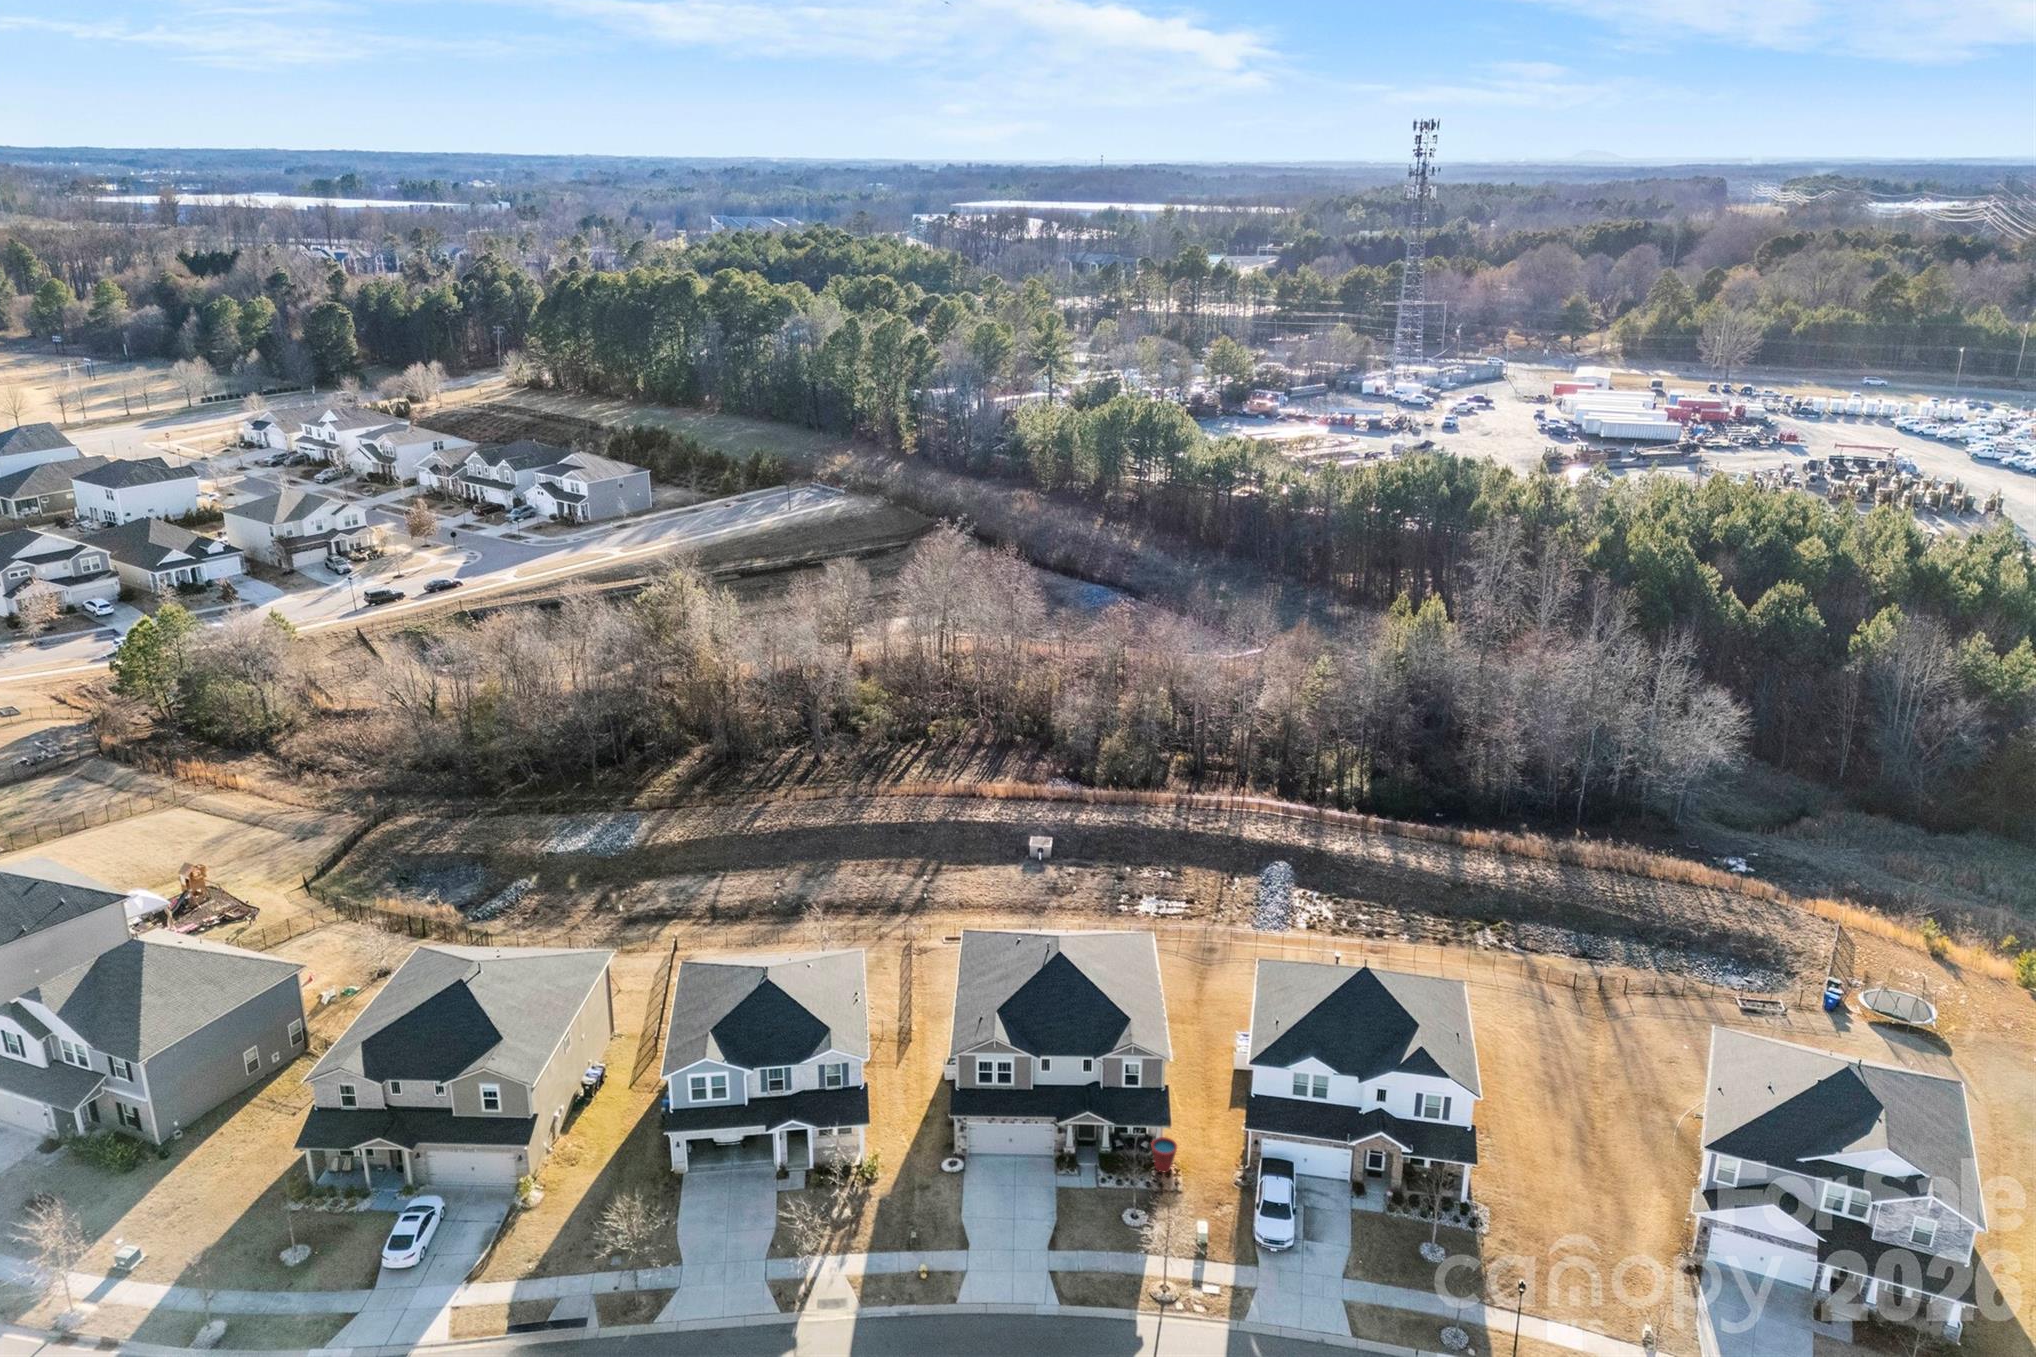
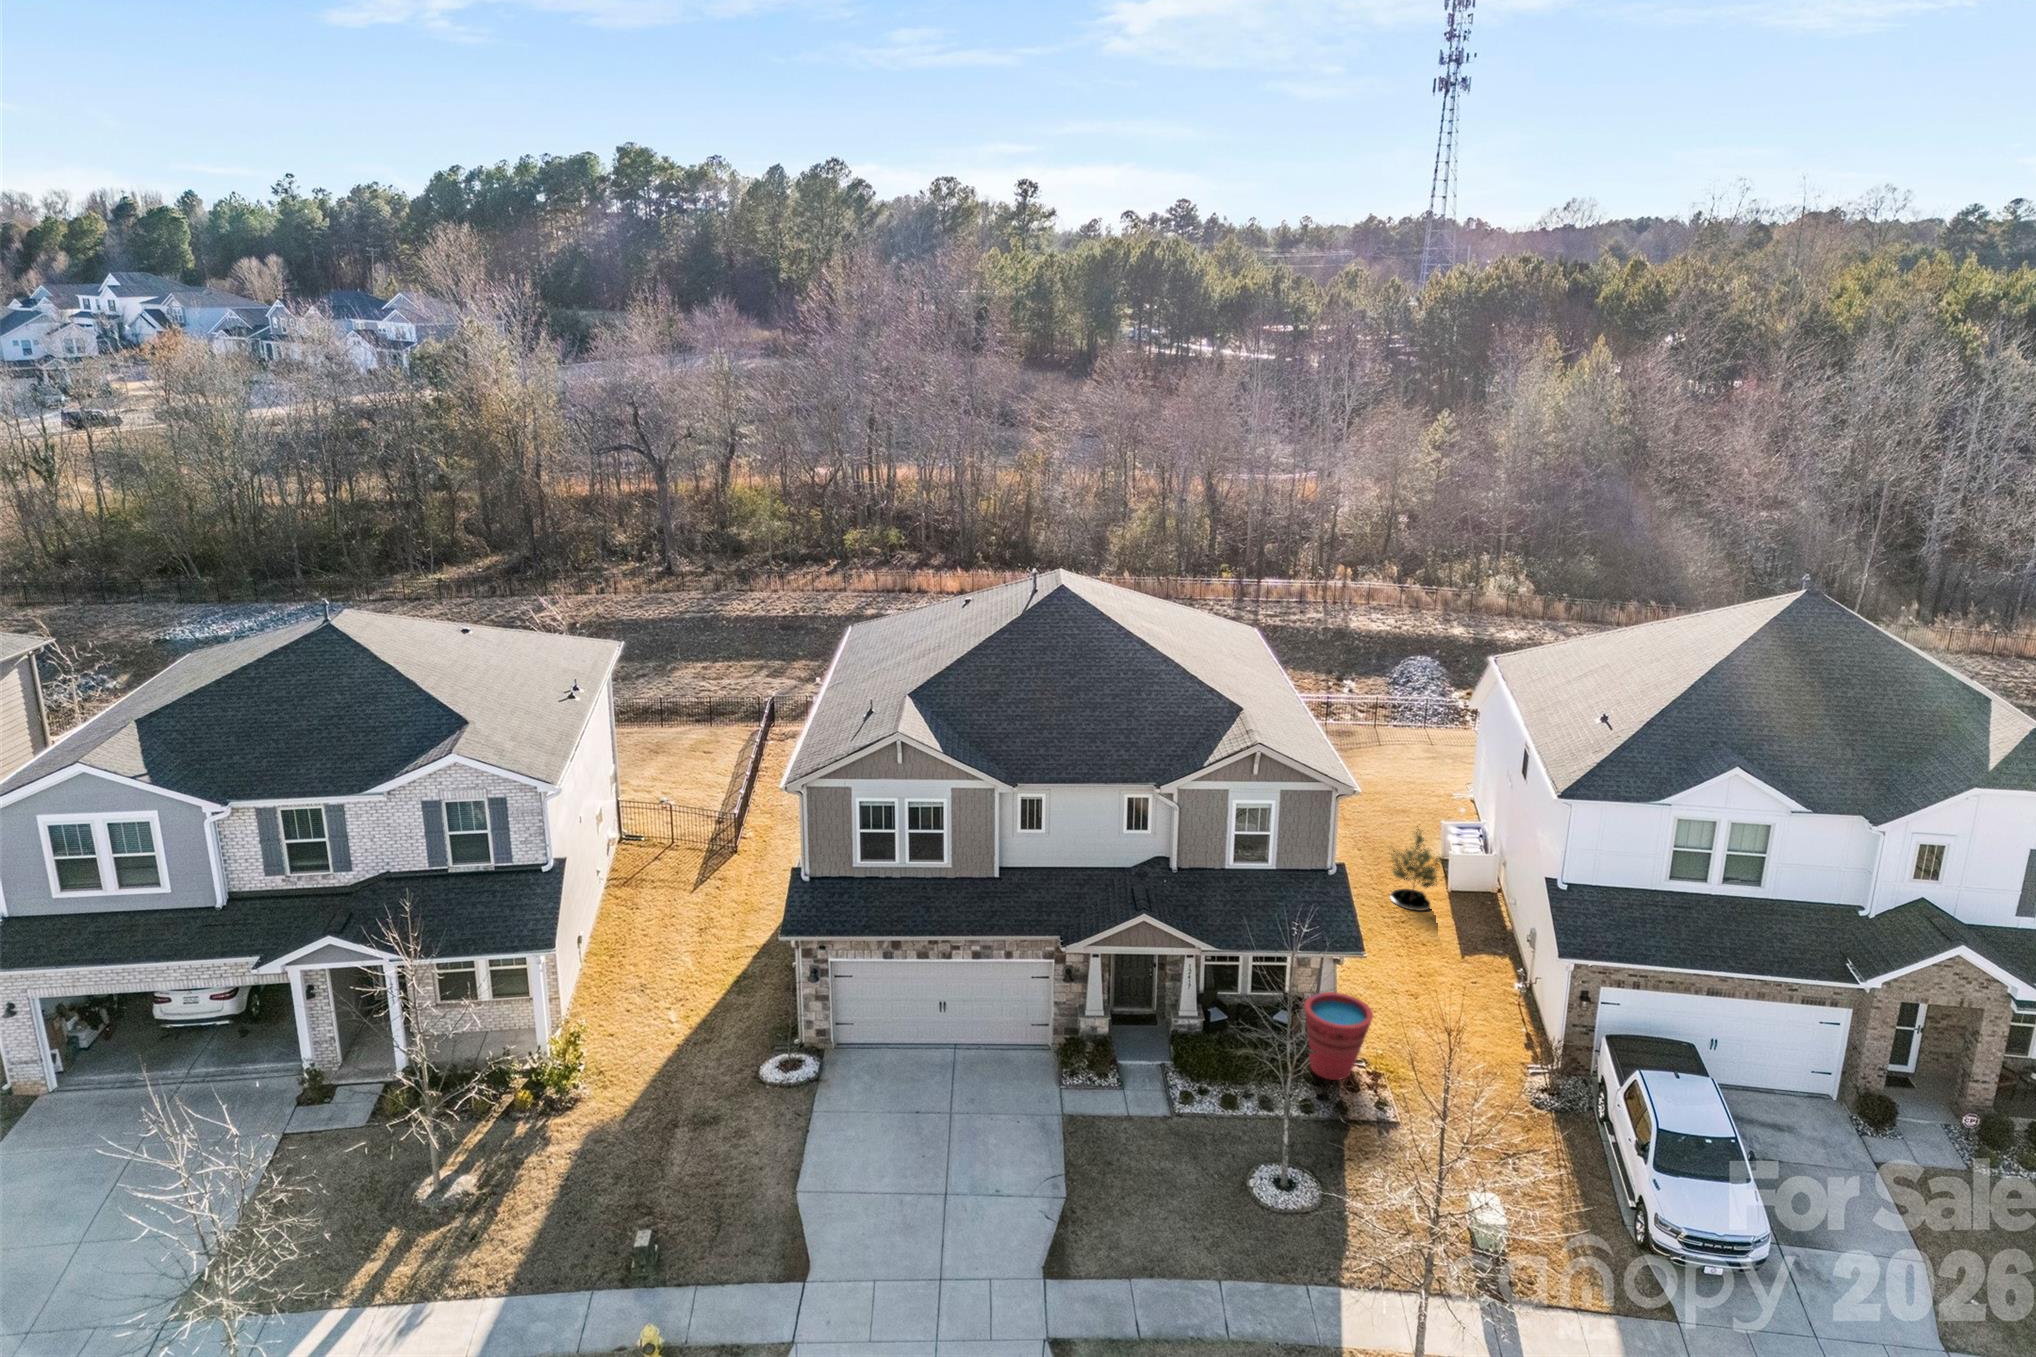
potted tree: none [1213,1047,1238,1085] -> present [1390,829,1441,911]

